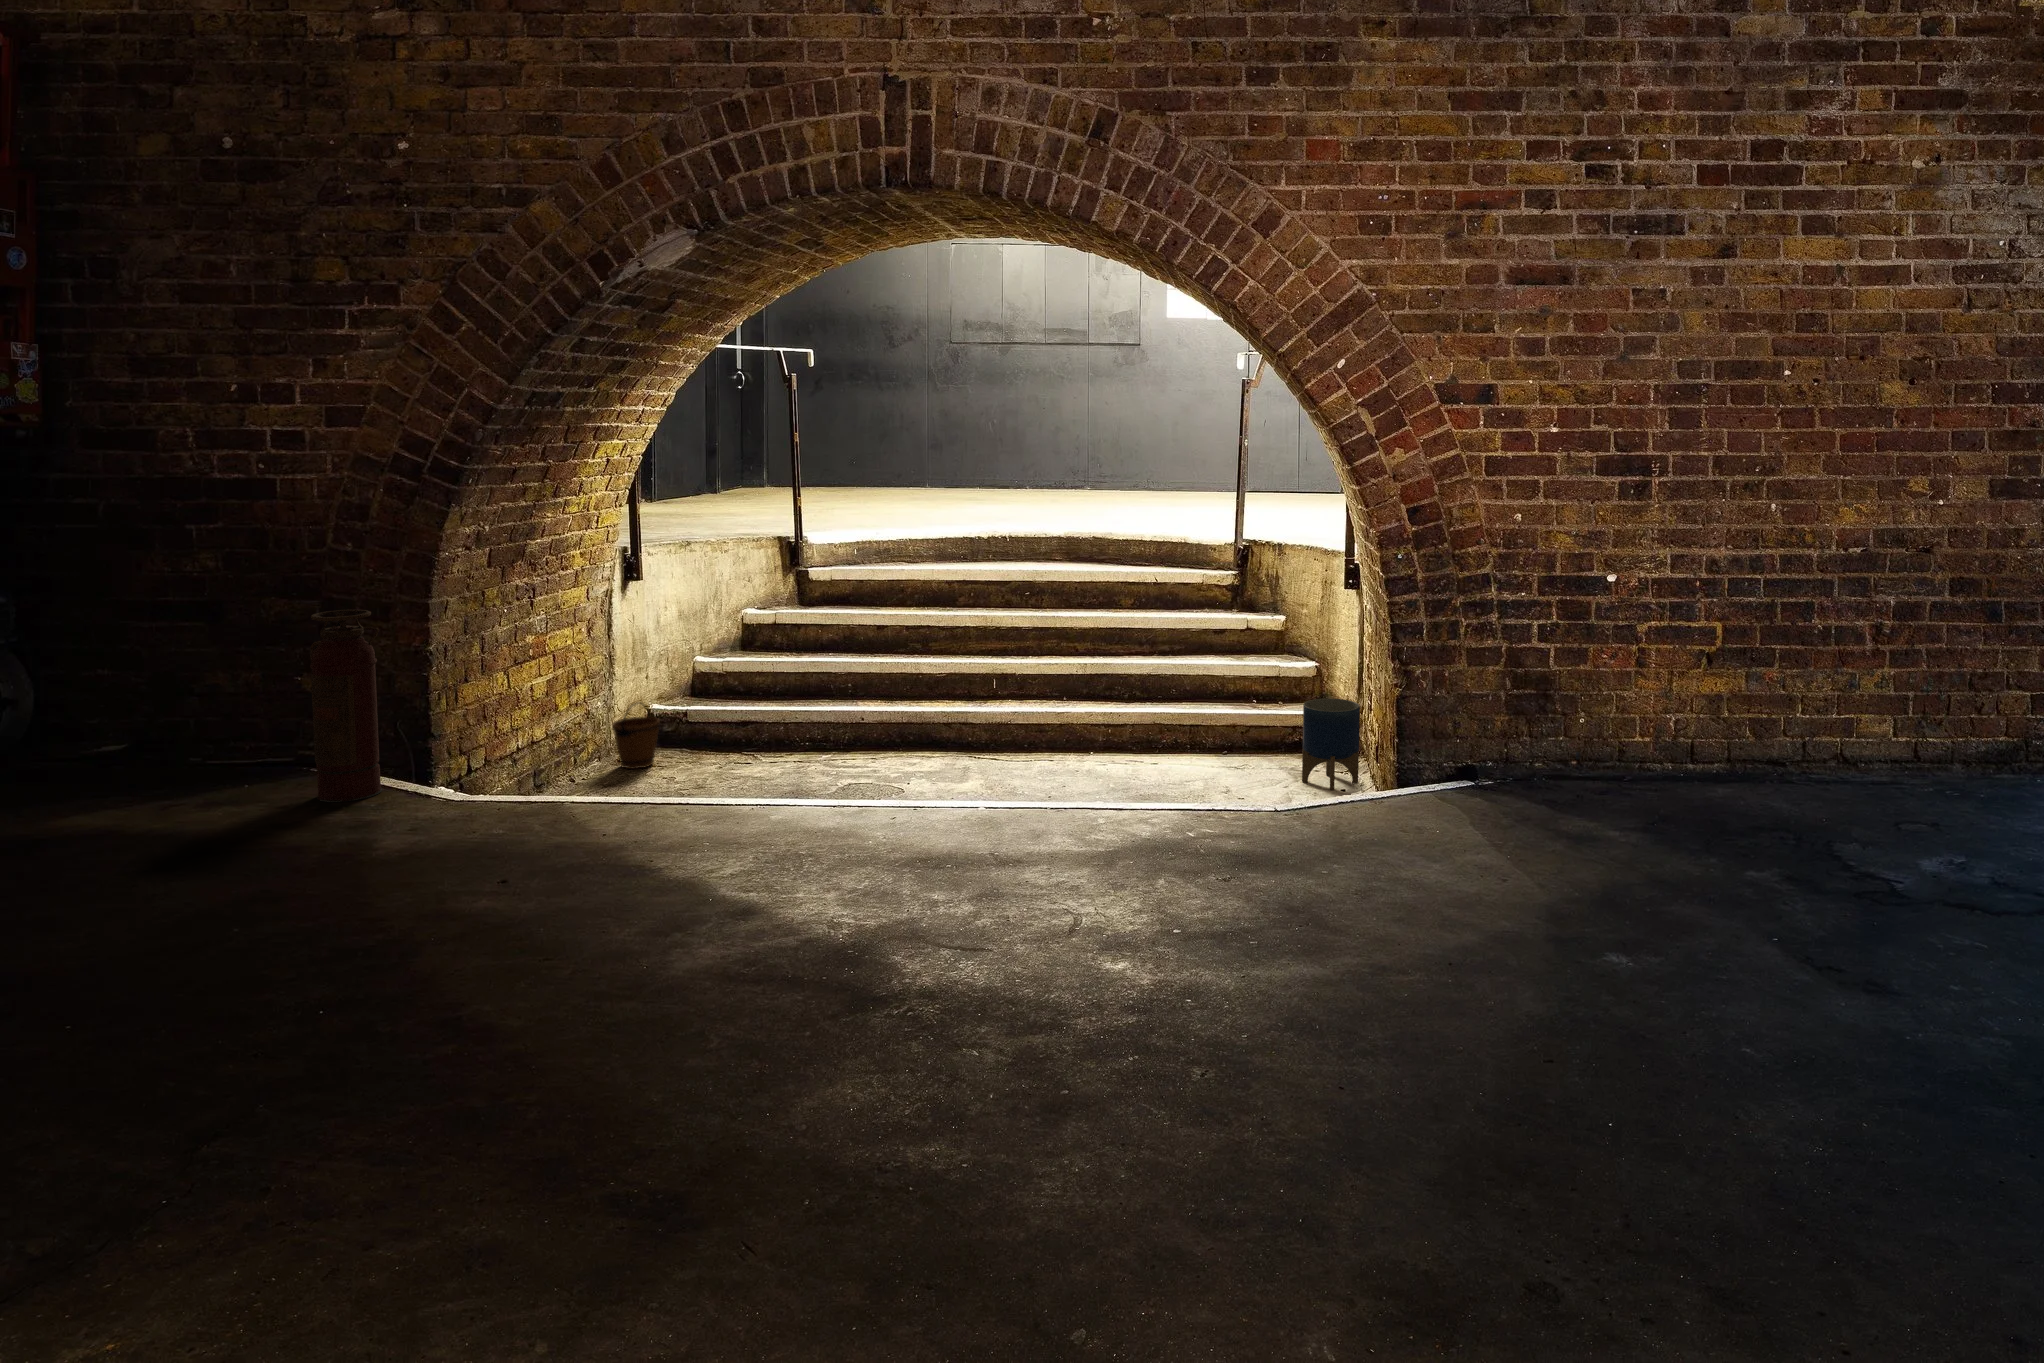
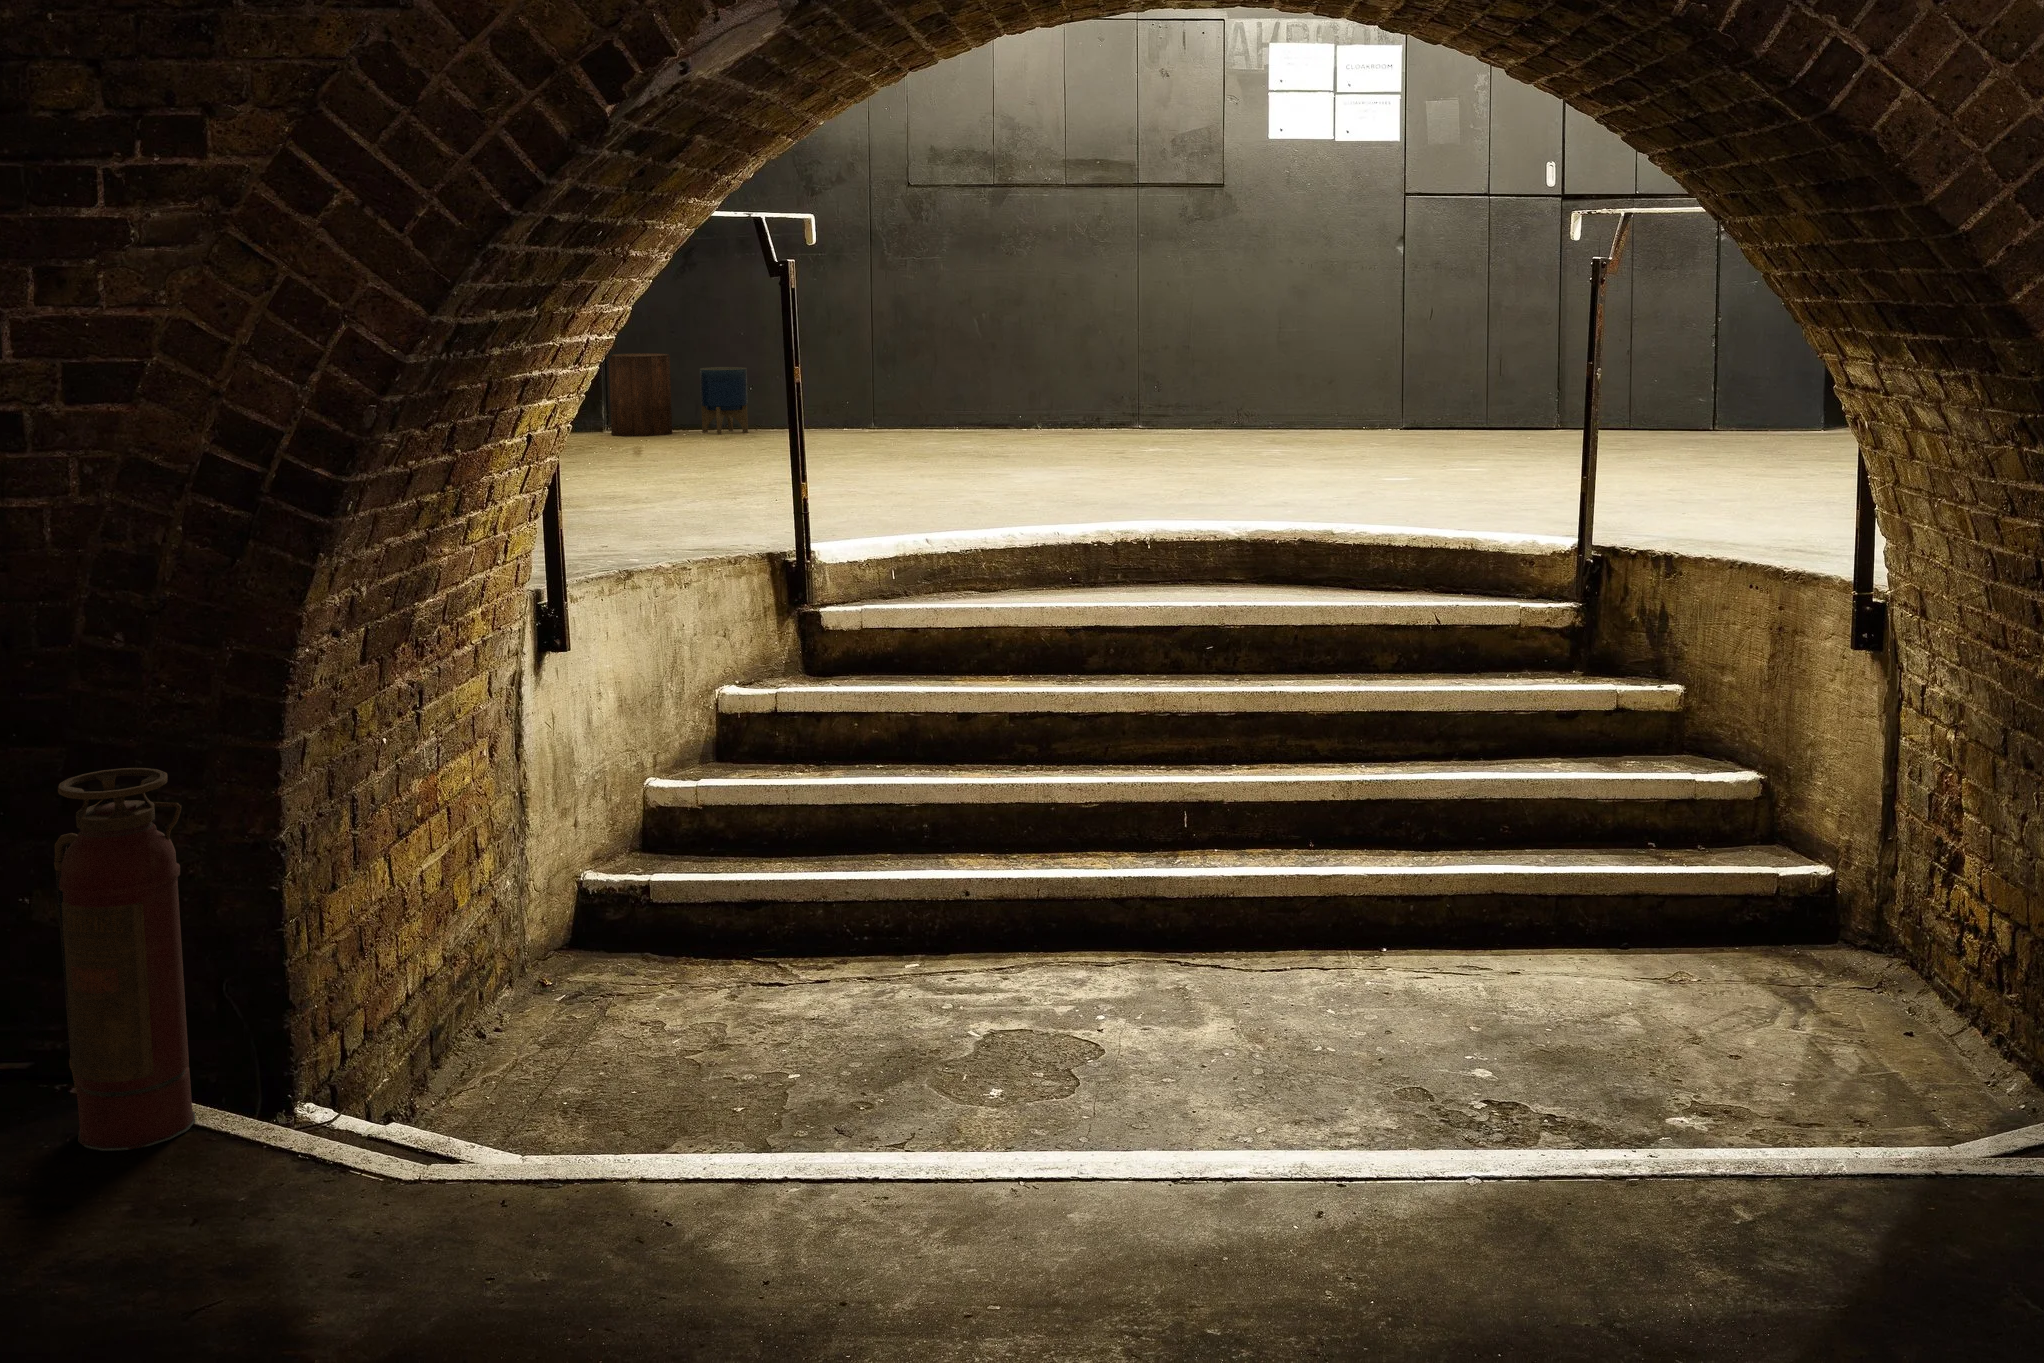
stool: none [751,442,789,491] -> present [609,353,672,437]
planter: present [1302,698,1360,790] -> present [700,367,748,435]
bucket: present [612,703,660,769] -> none [534,878,618,1002]

